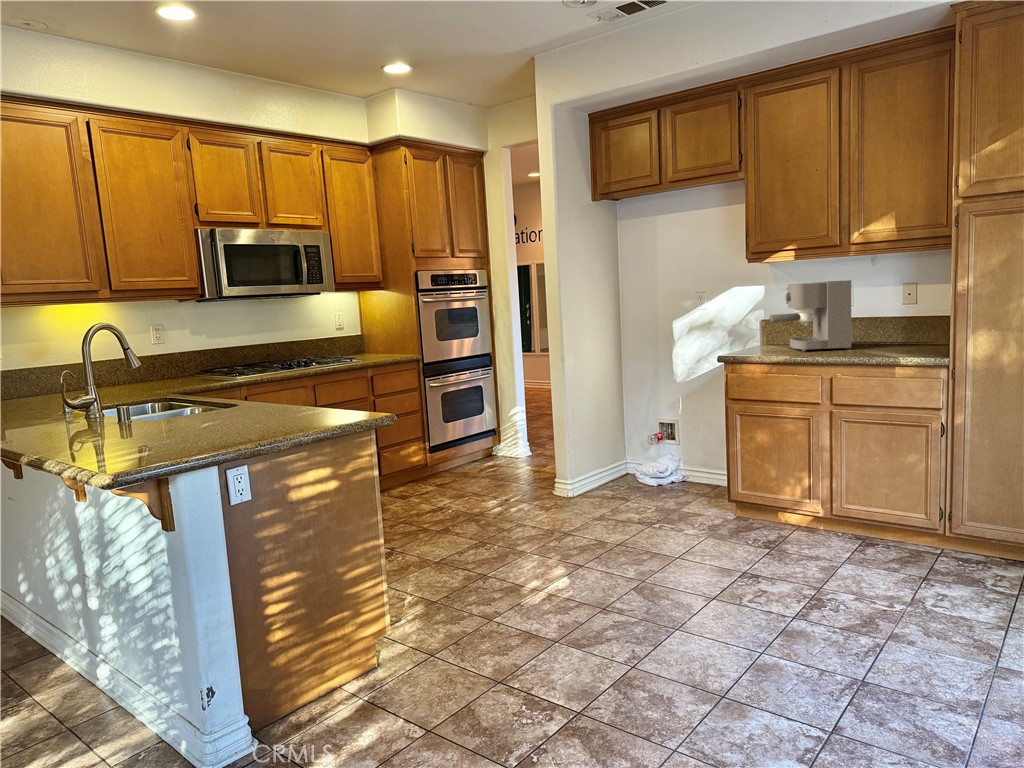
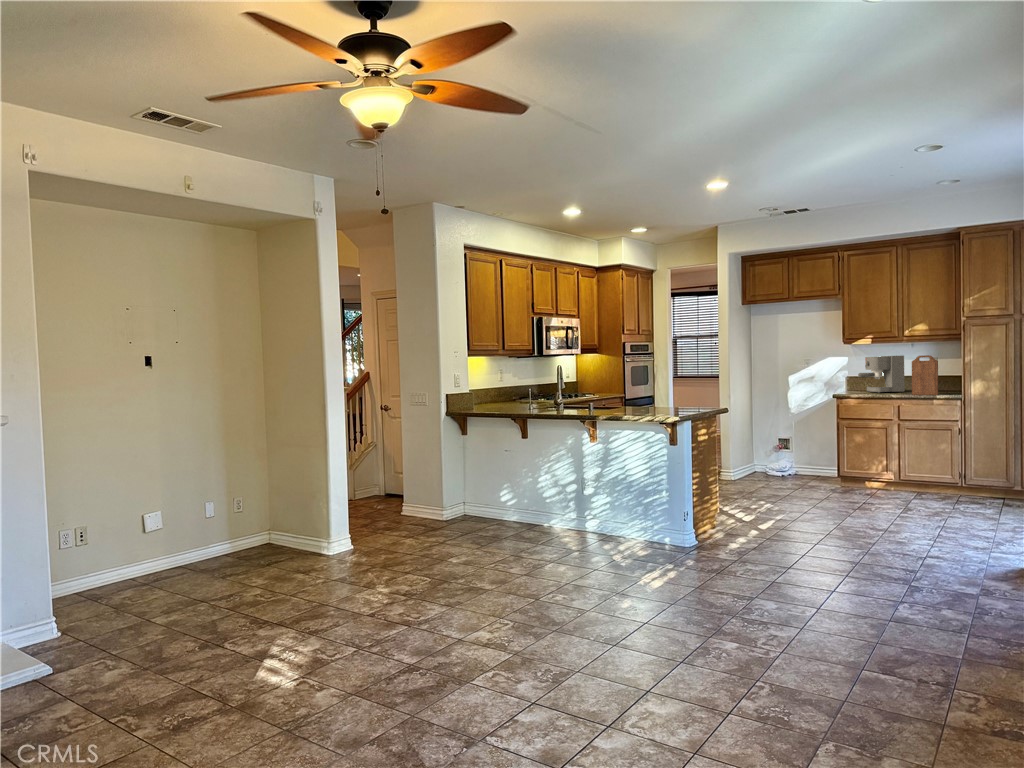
cutting board: none [857,280,904,358] -> present [912,355,938,395]

